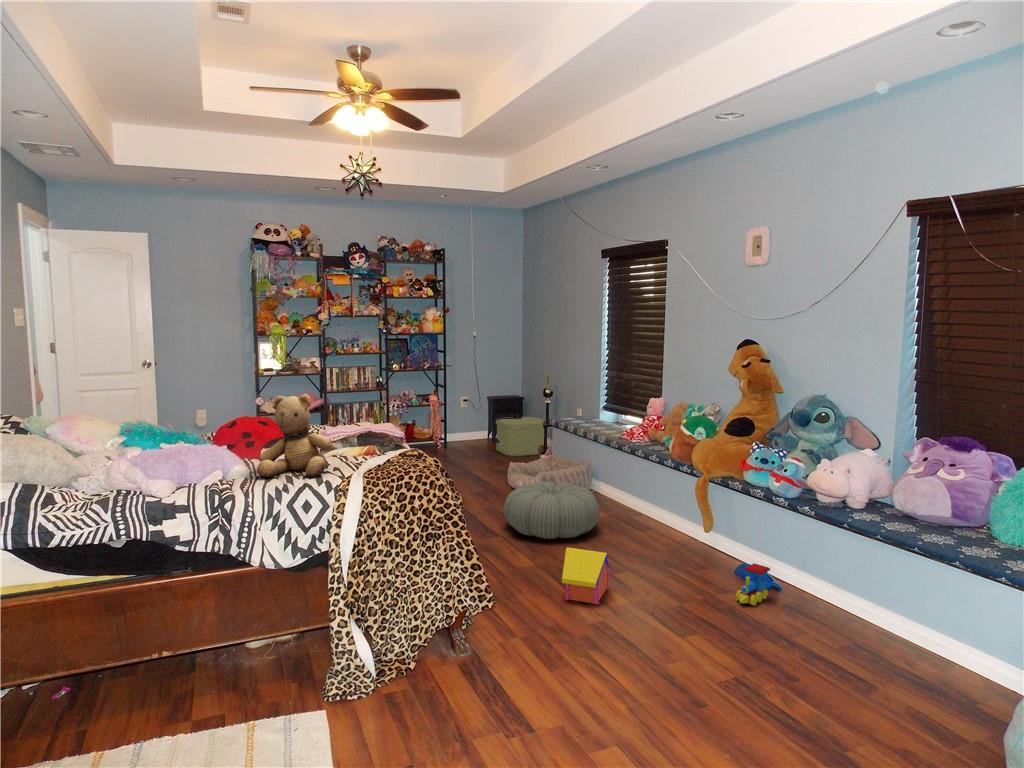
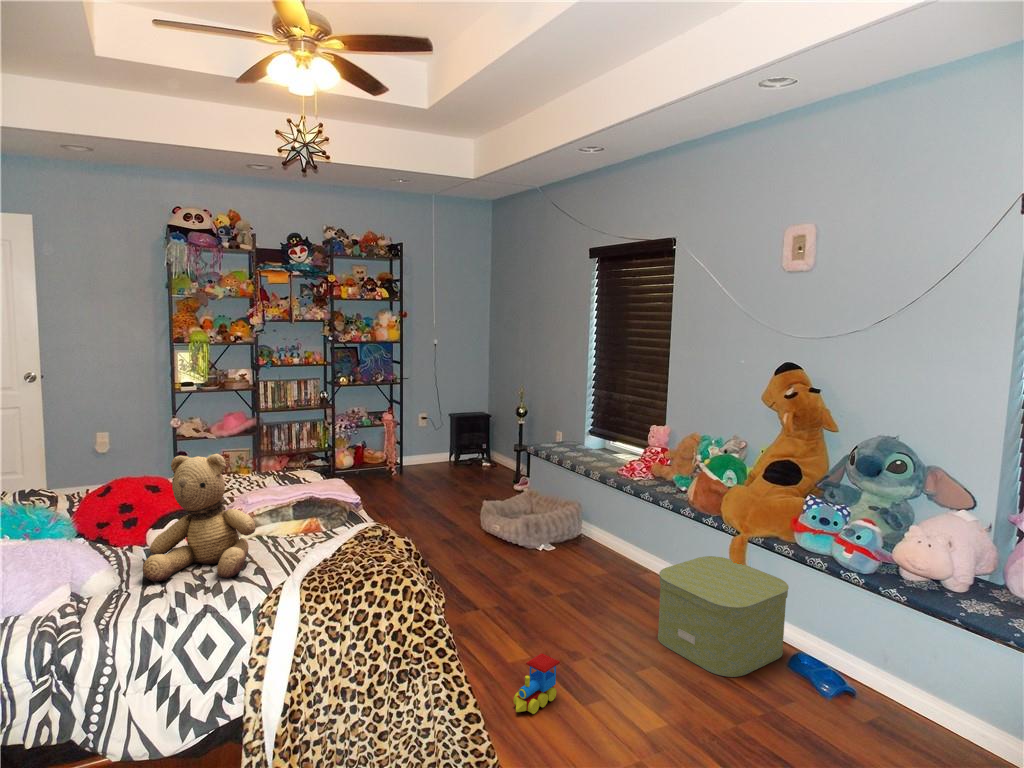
storage box: present [496,417,546,456] -> present [658,556,789,677]
pouf: present [504,482,599,539] -> none [487,536,606,618]
toy house: present [562,548,609,604] -> none [585,660,645,746]
toy train: present [736,563,770,606] -> present [513,653,560,714]

